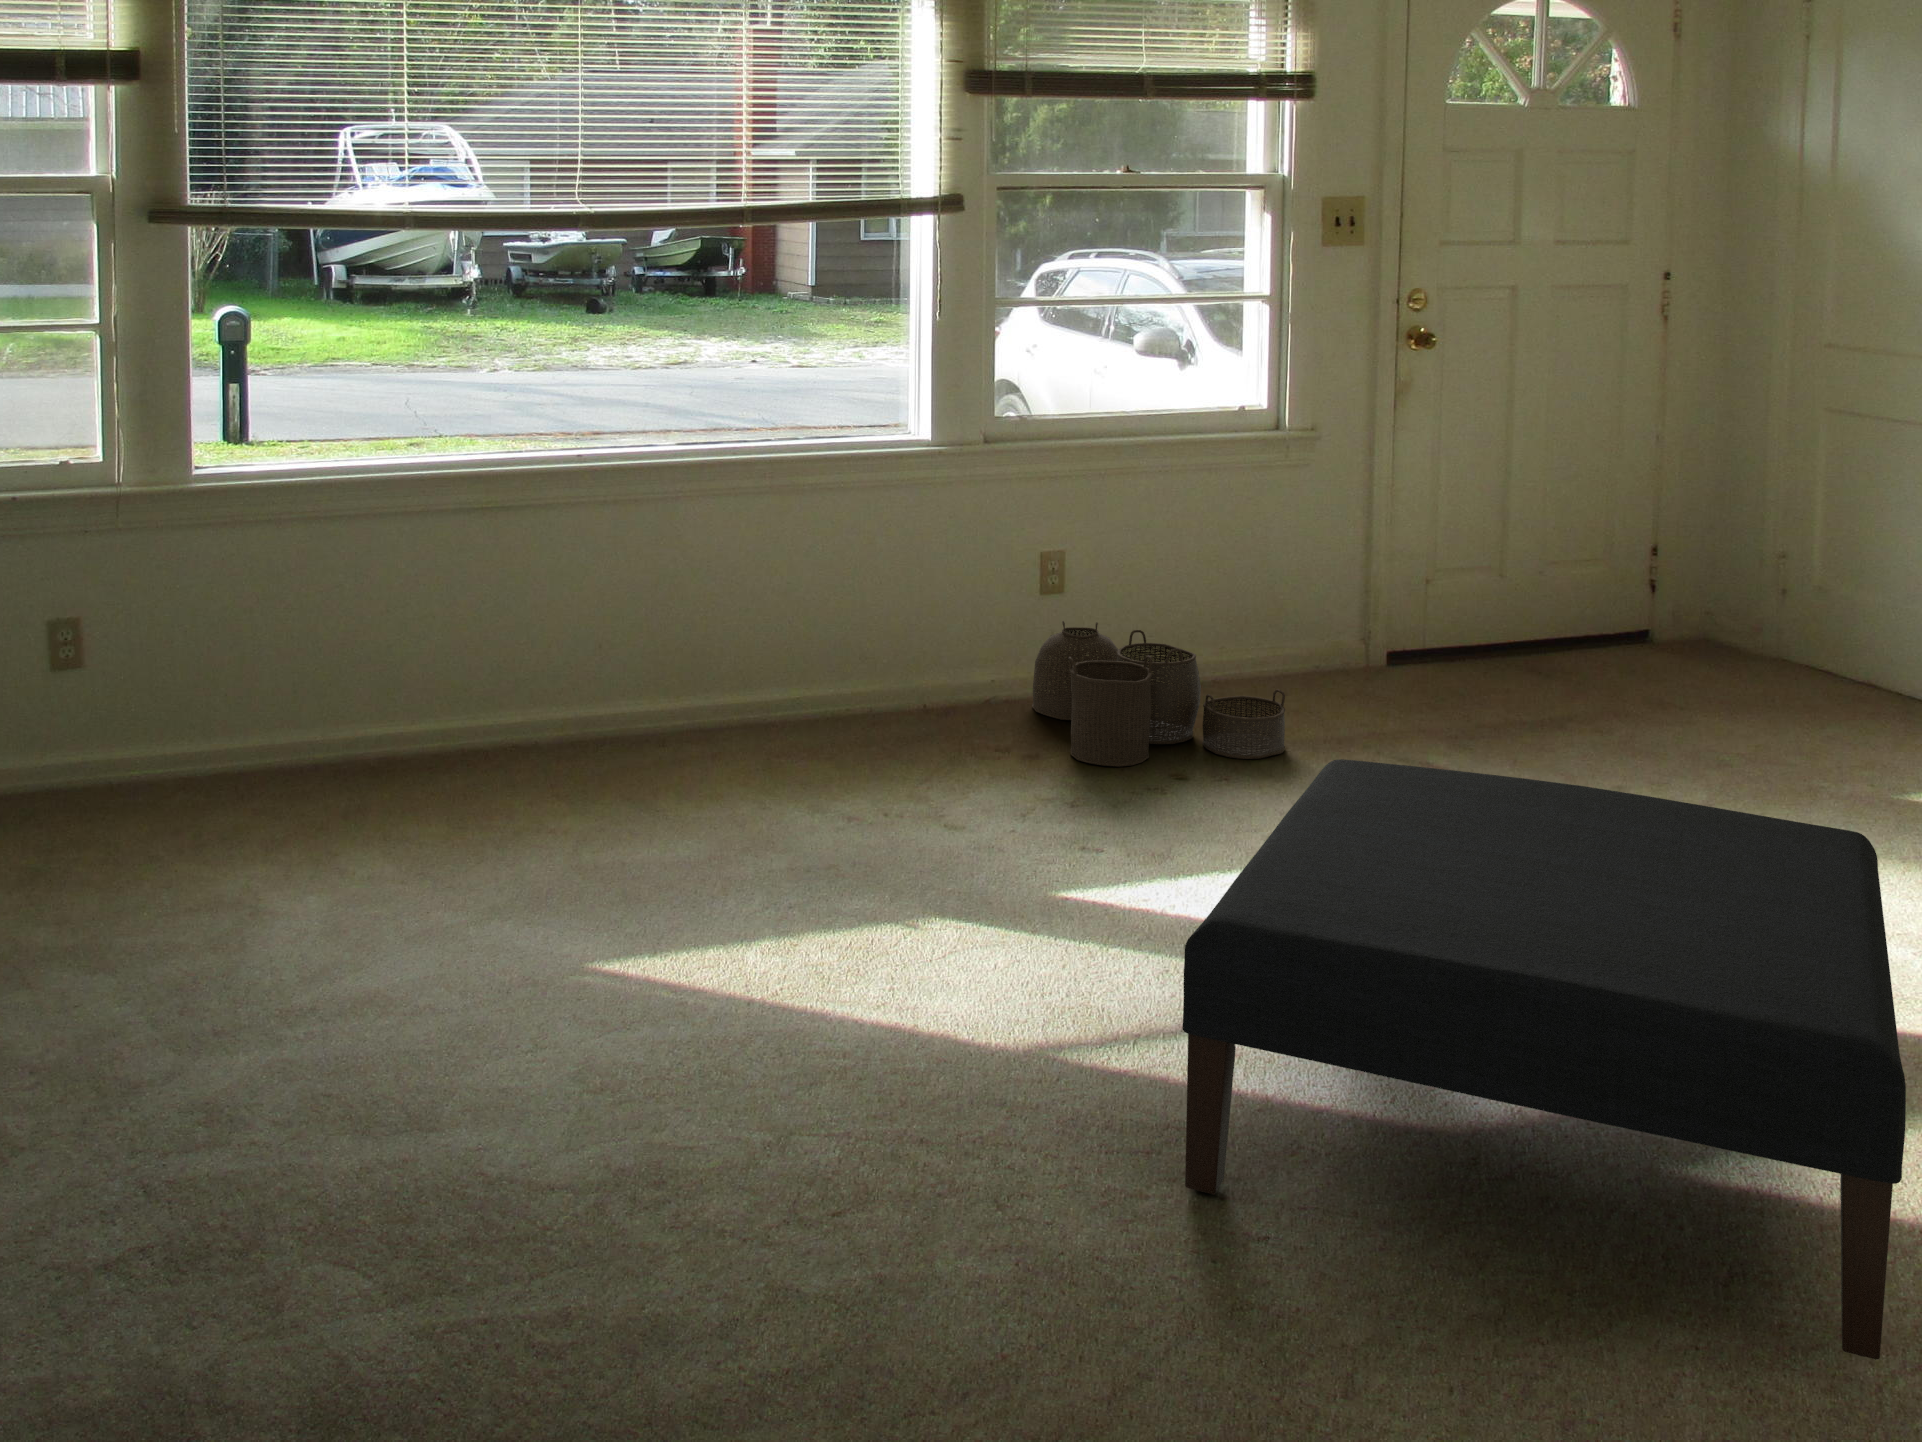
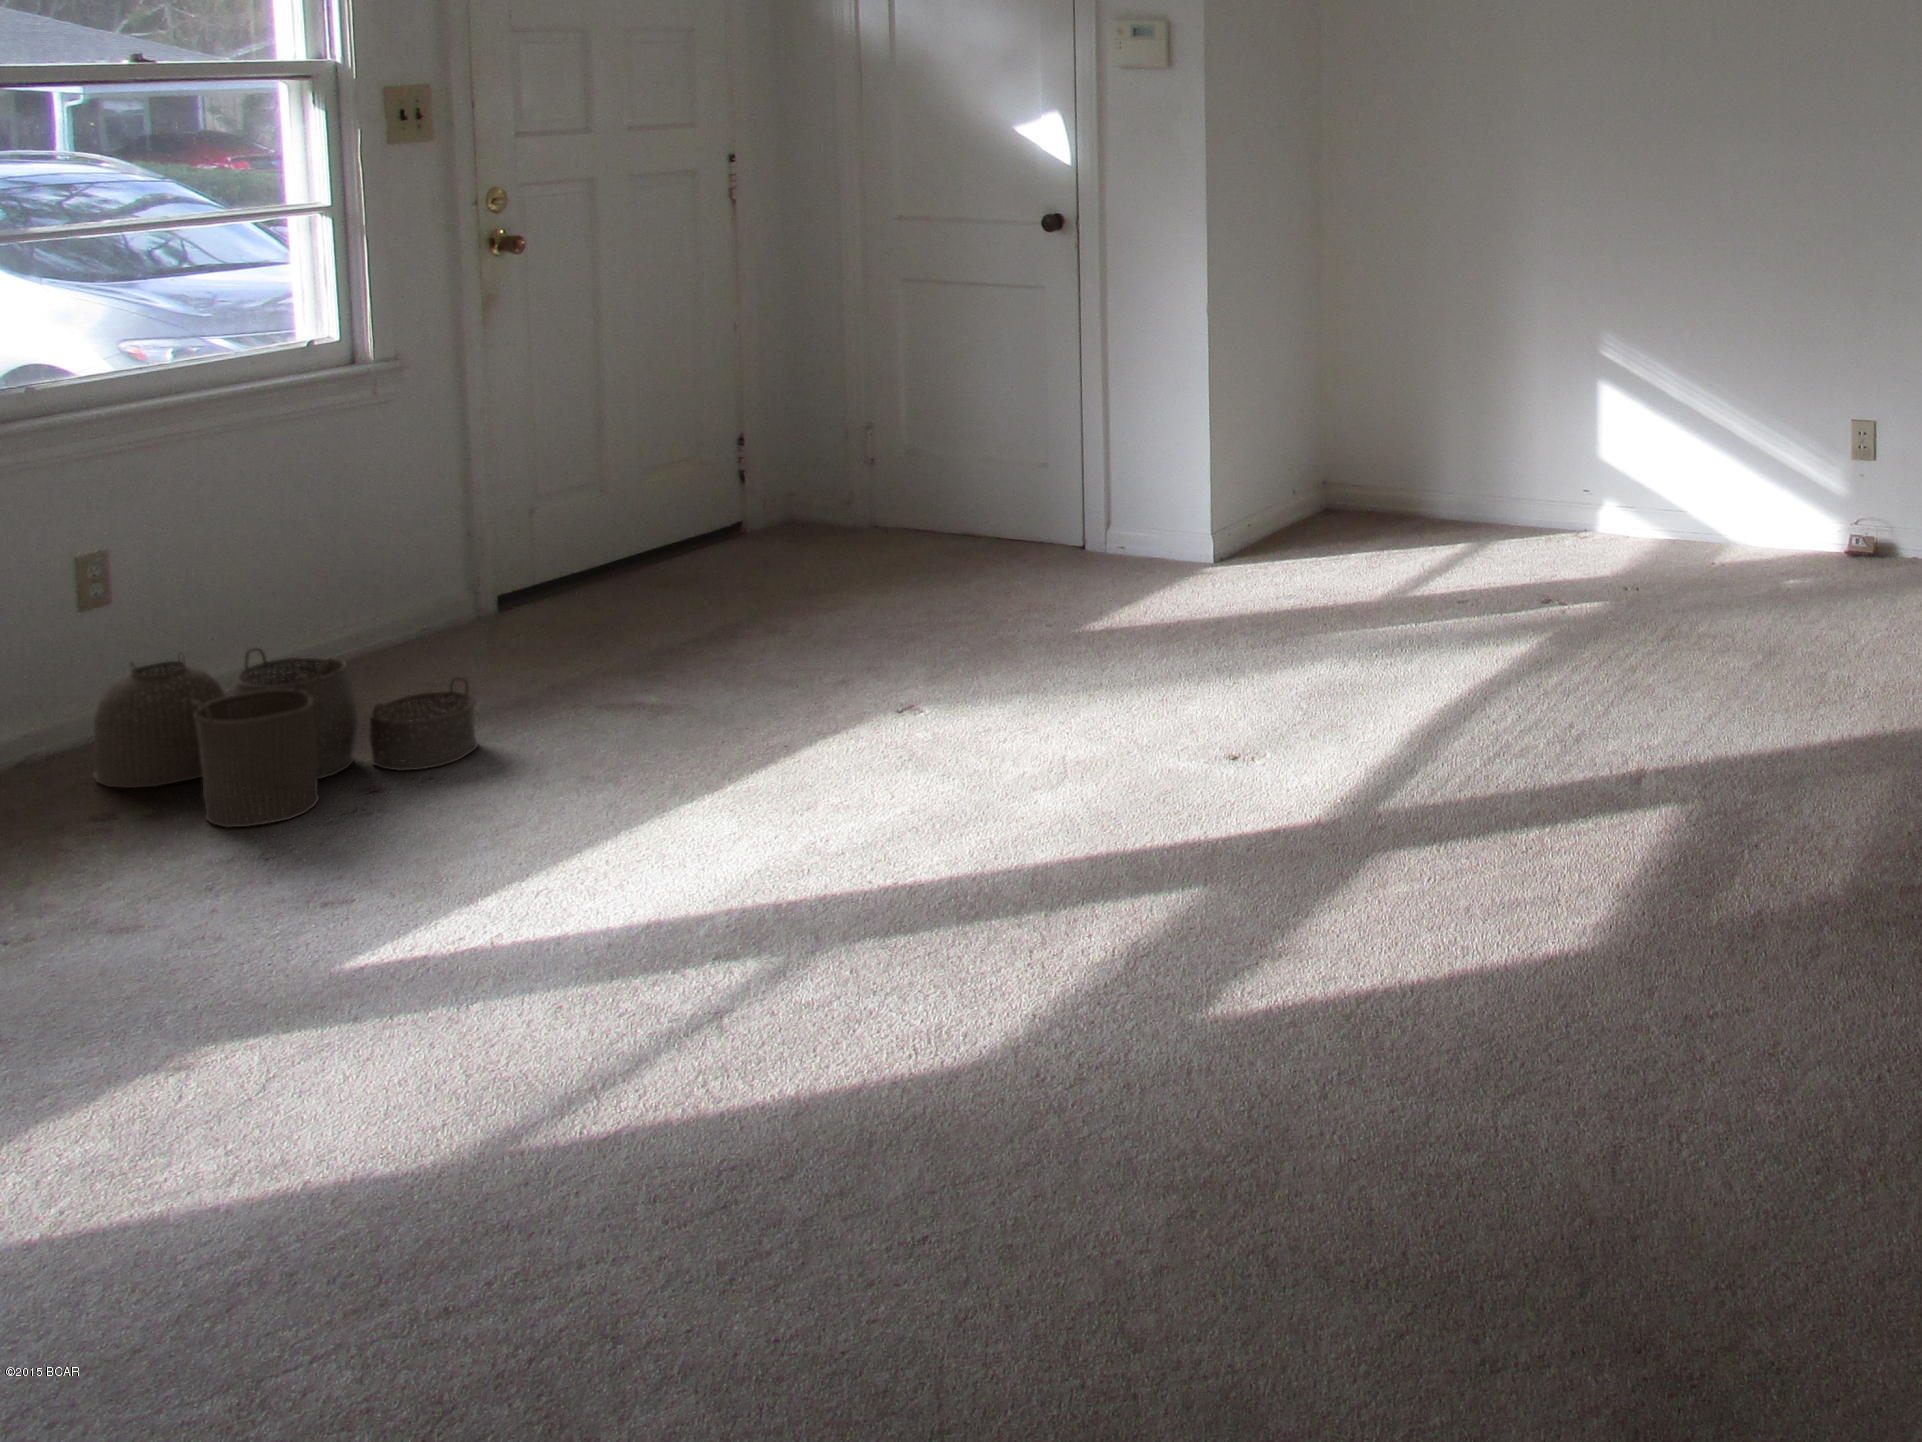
ottoman: present [1182,759,1906,1359] -> none [703,660,1406,1205]

